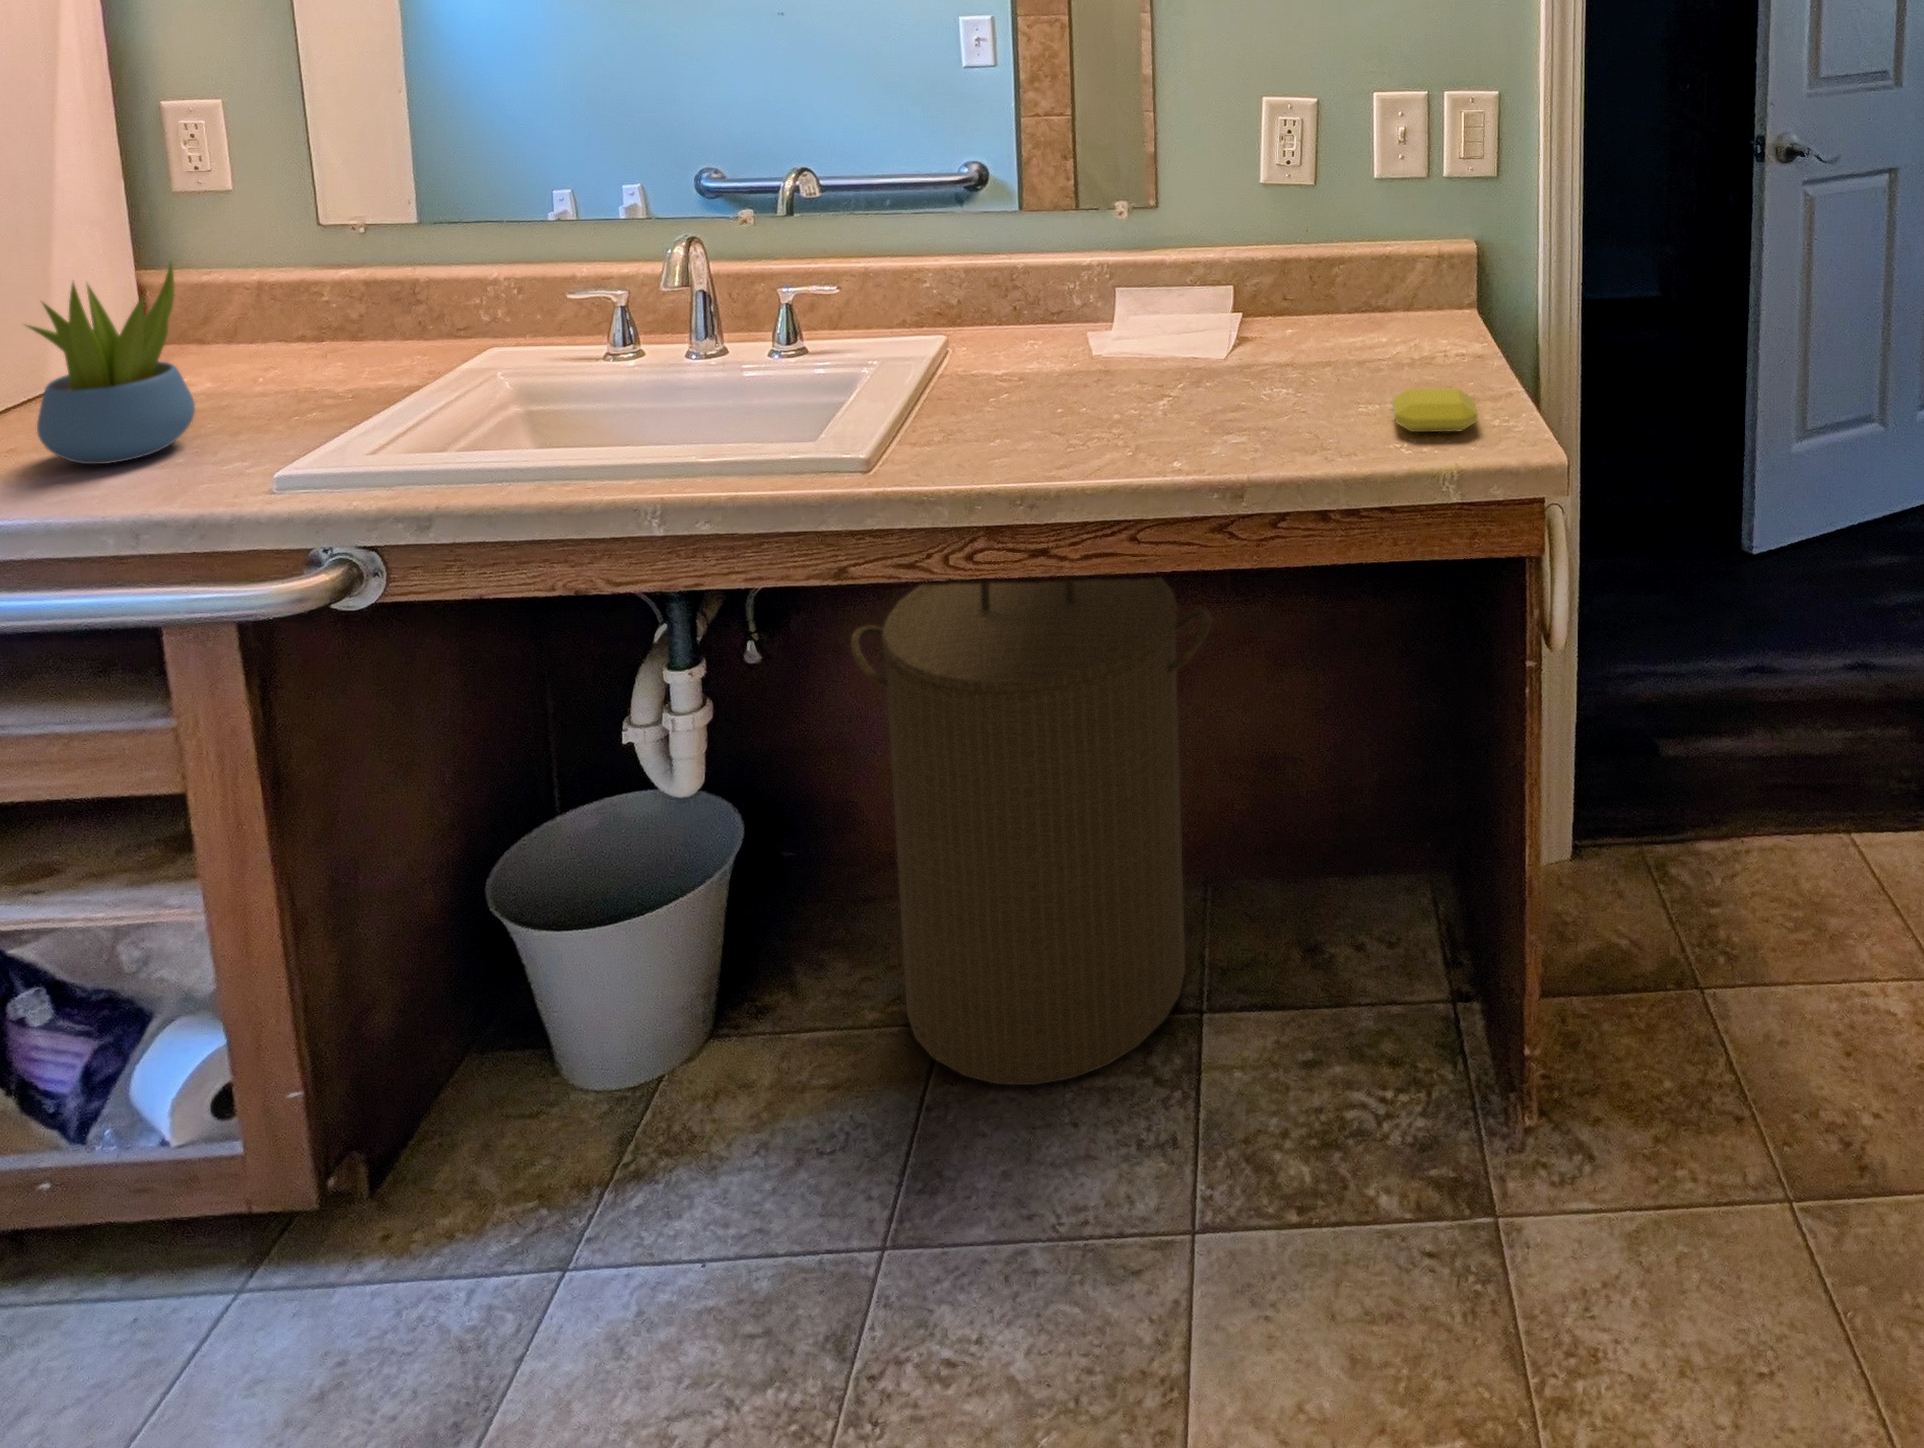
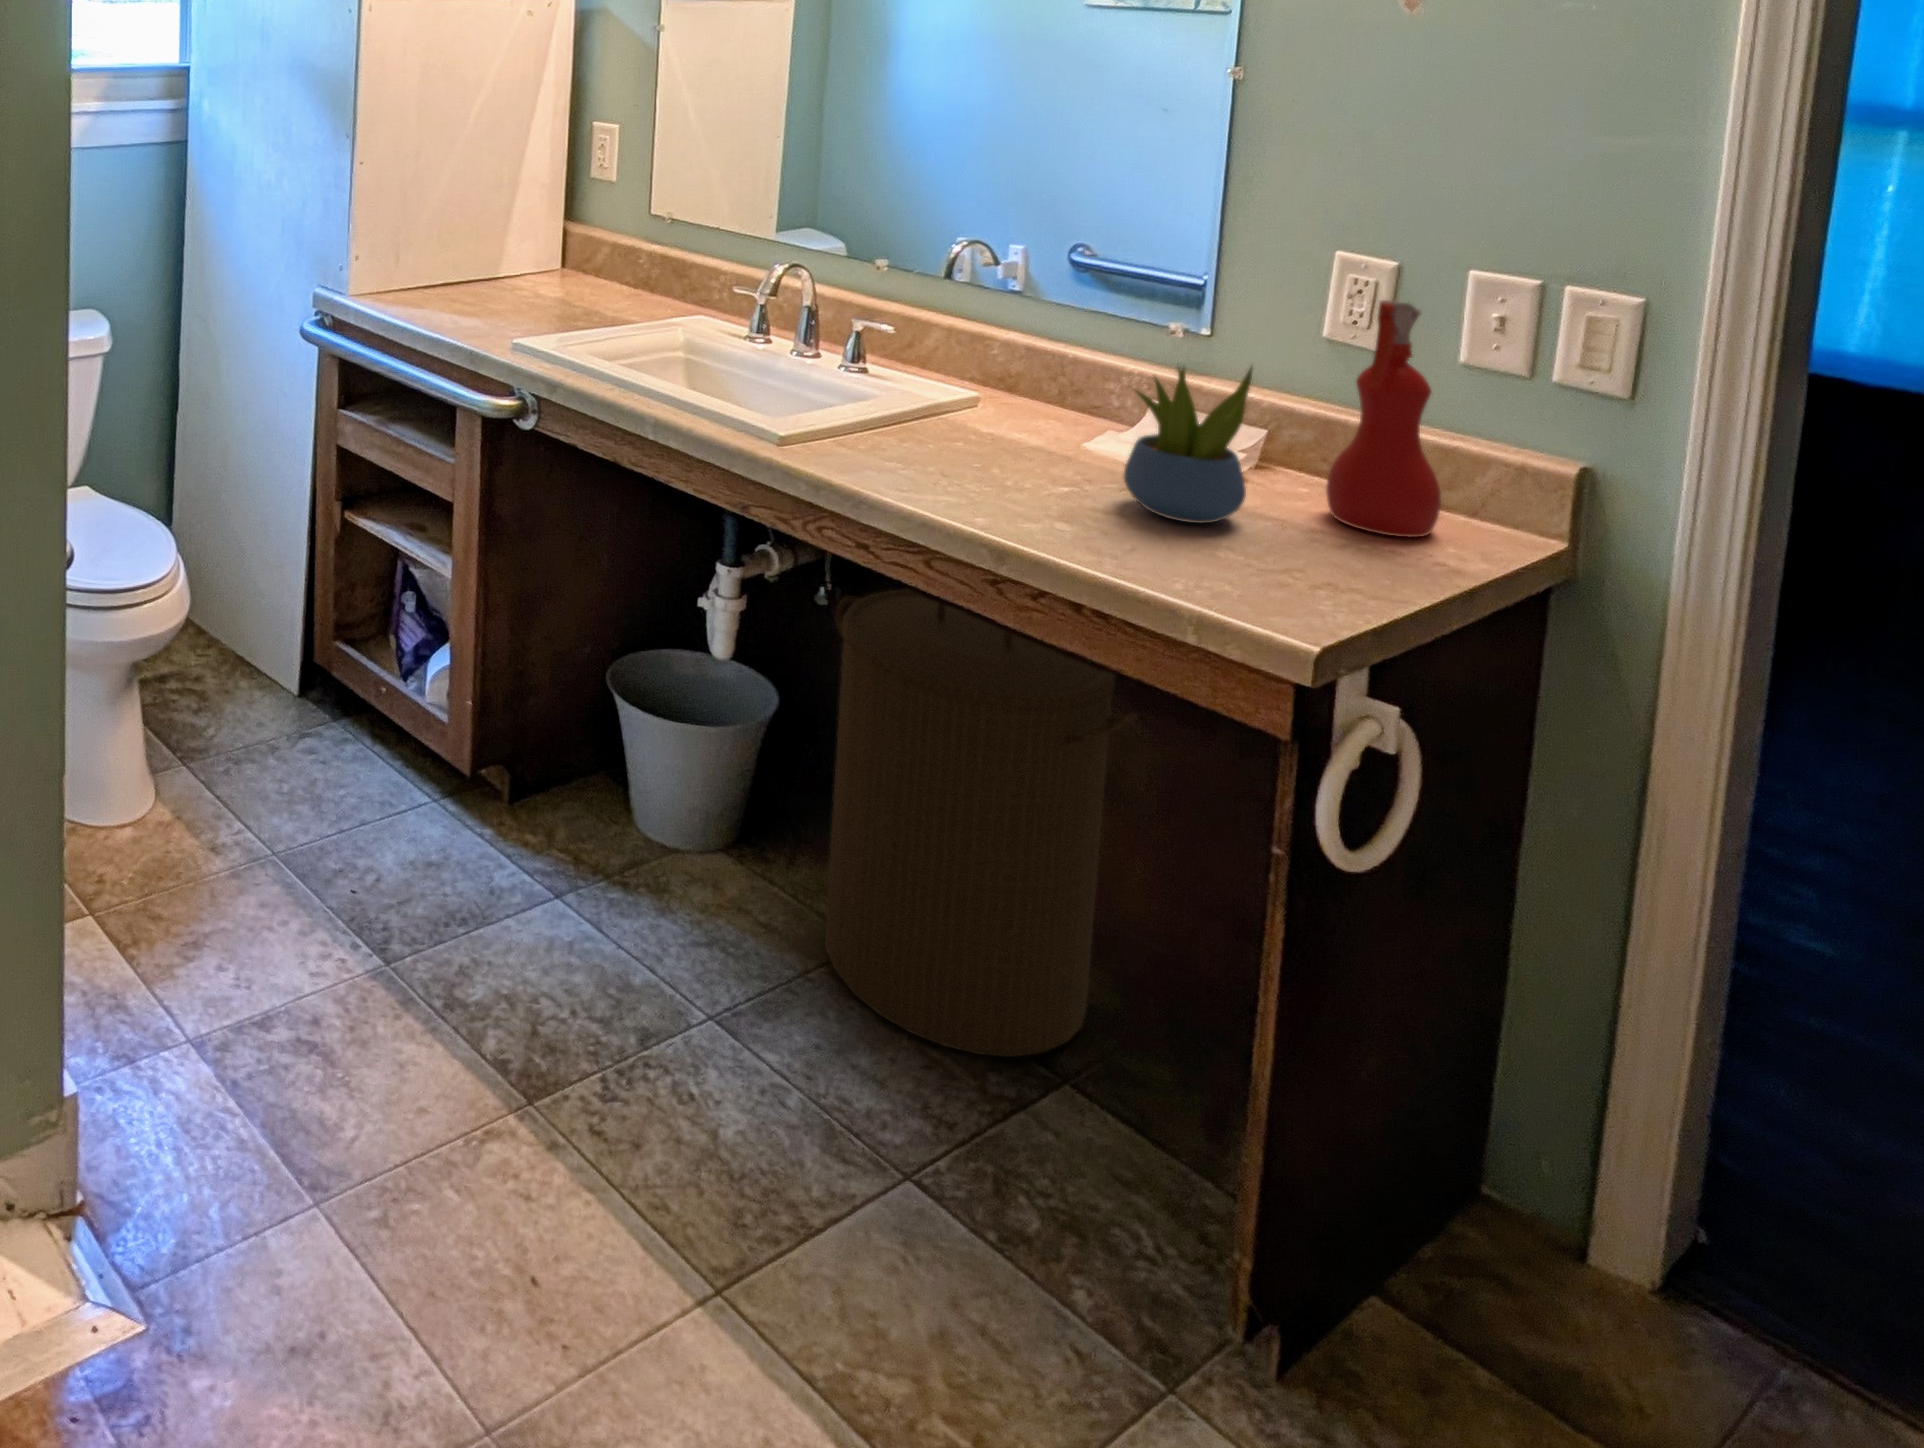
spray bottle: none [1334,132,1419,350] -> present [1326,300,1441,537]
succulent plant: present [27,264,195,464] -> present [1124,367,1252,523]
soap bar: present [1392,388,1478,432] -> none [1227,549,1344,604]

